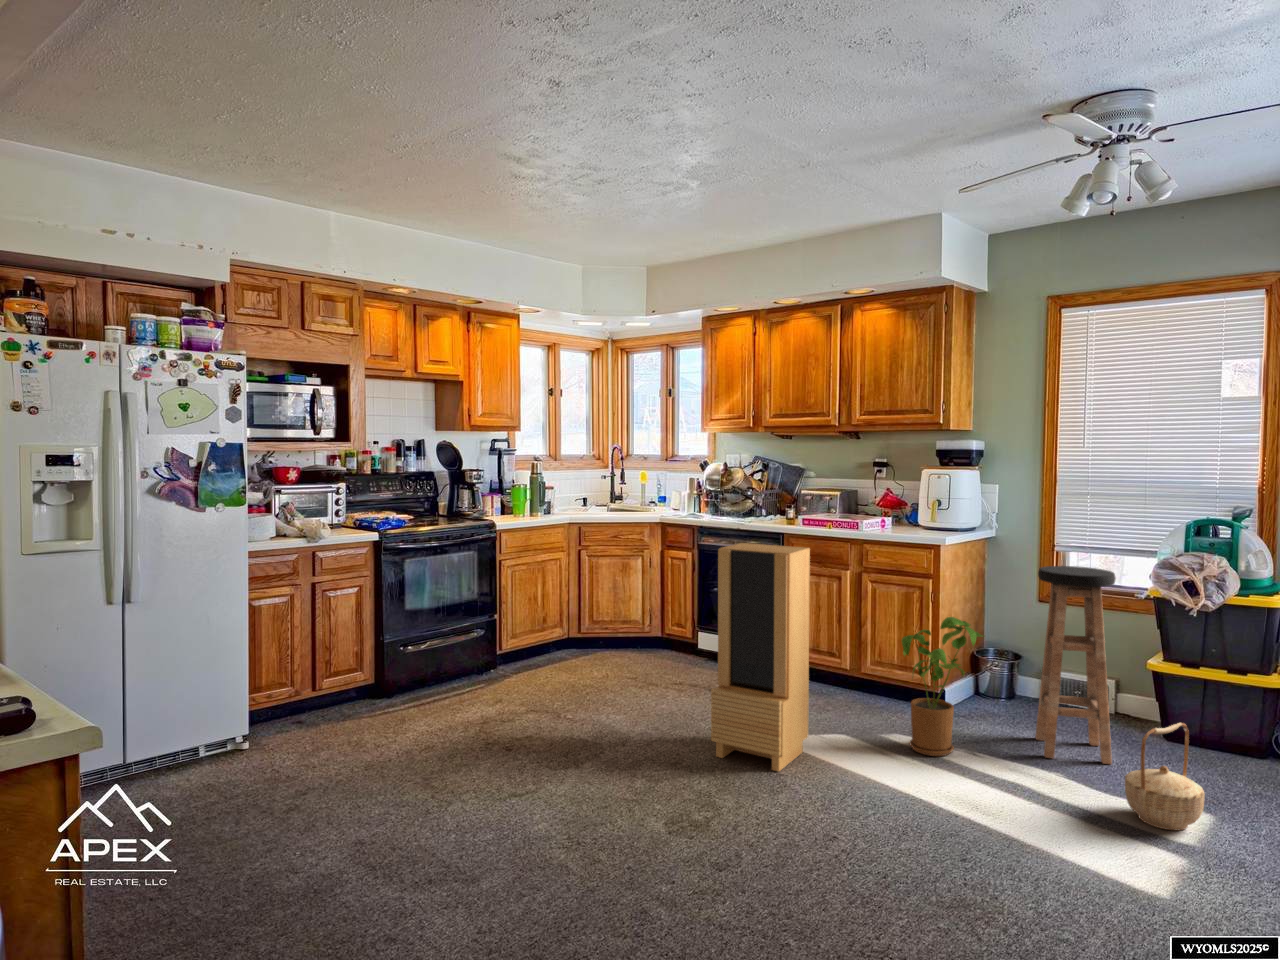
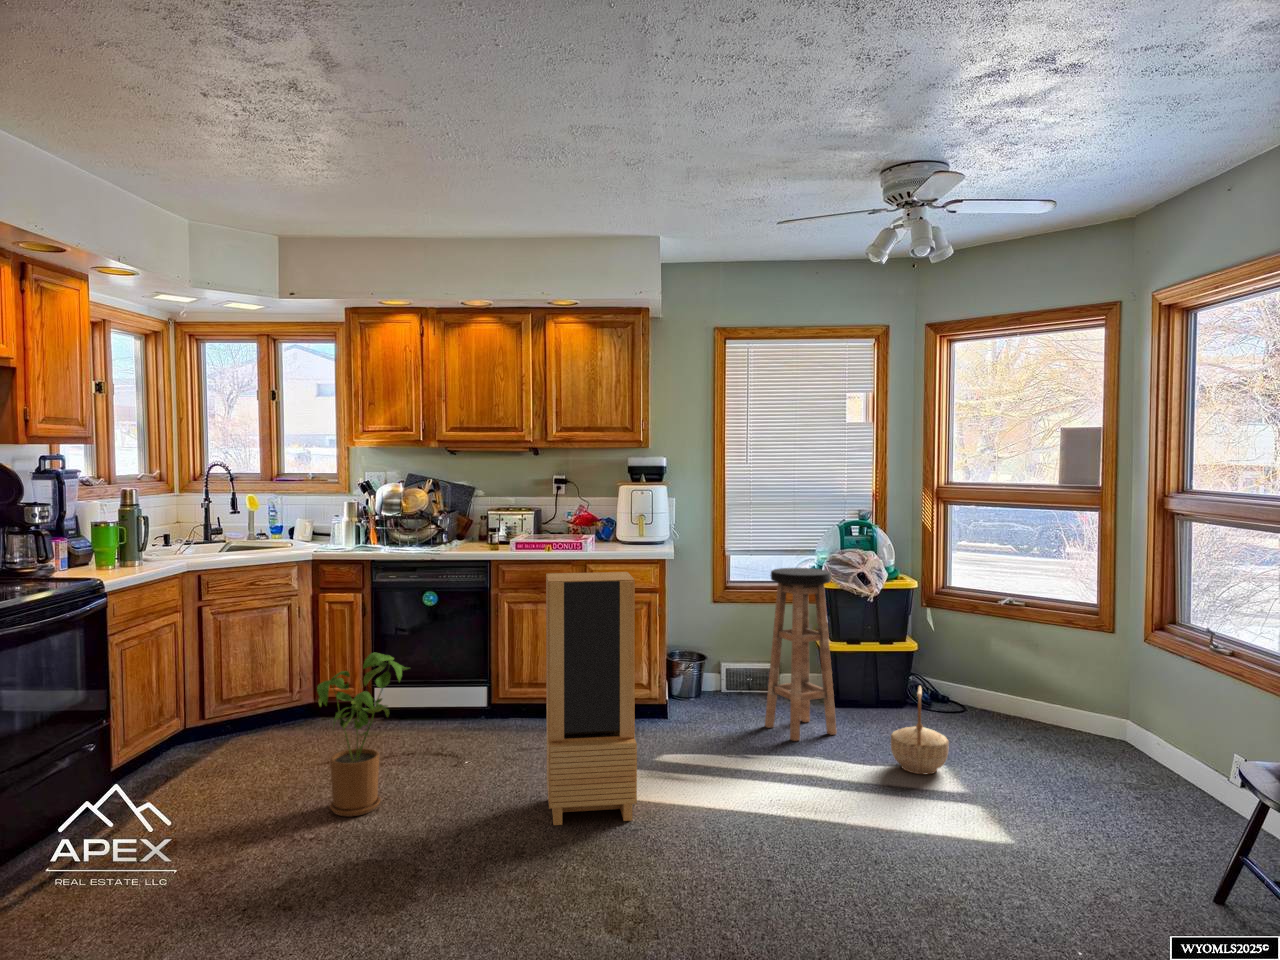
house plant: present [901,617,983,756] -> present [317,653,409,816]

